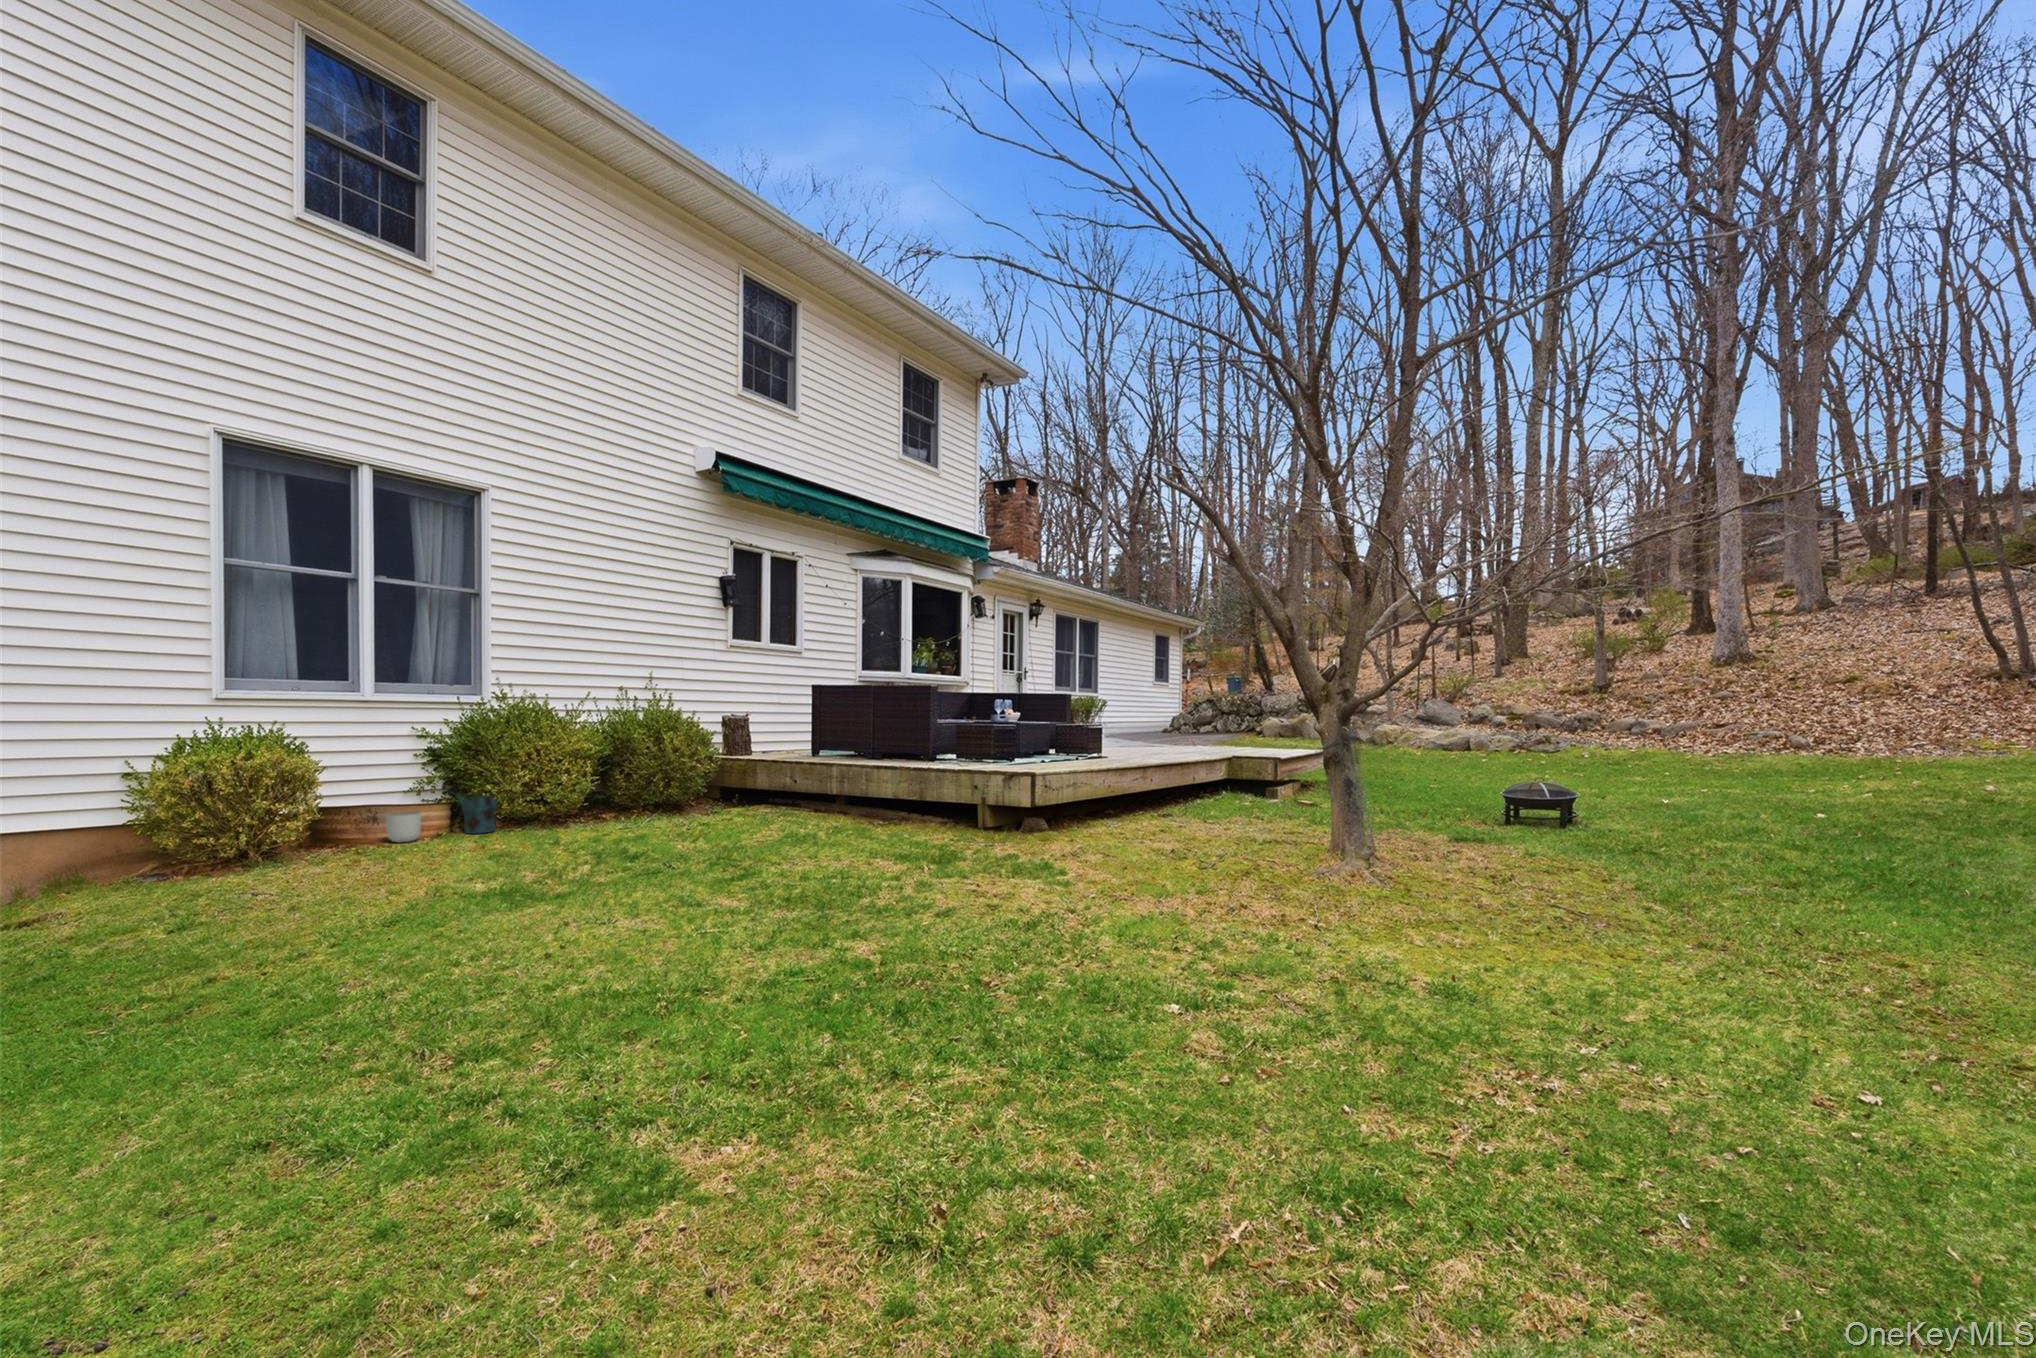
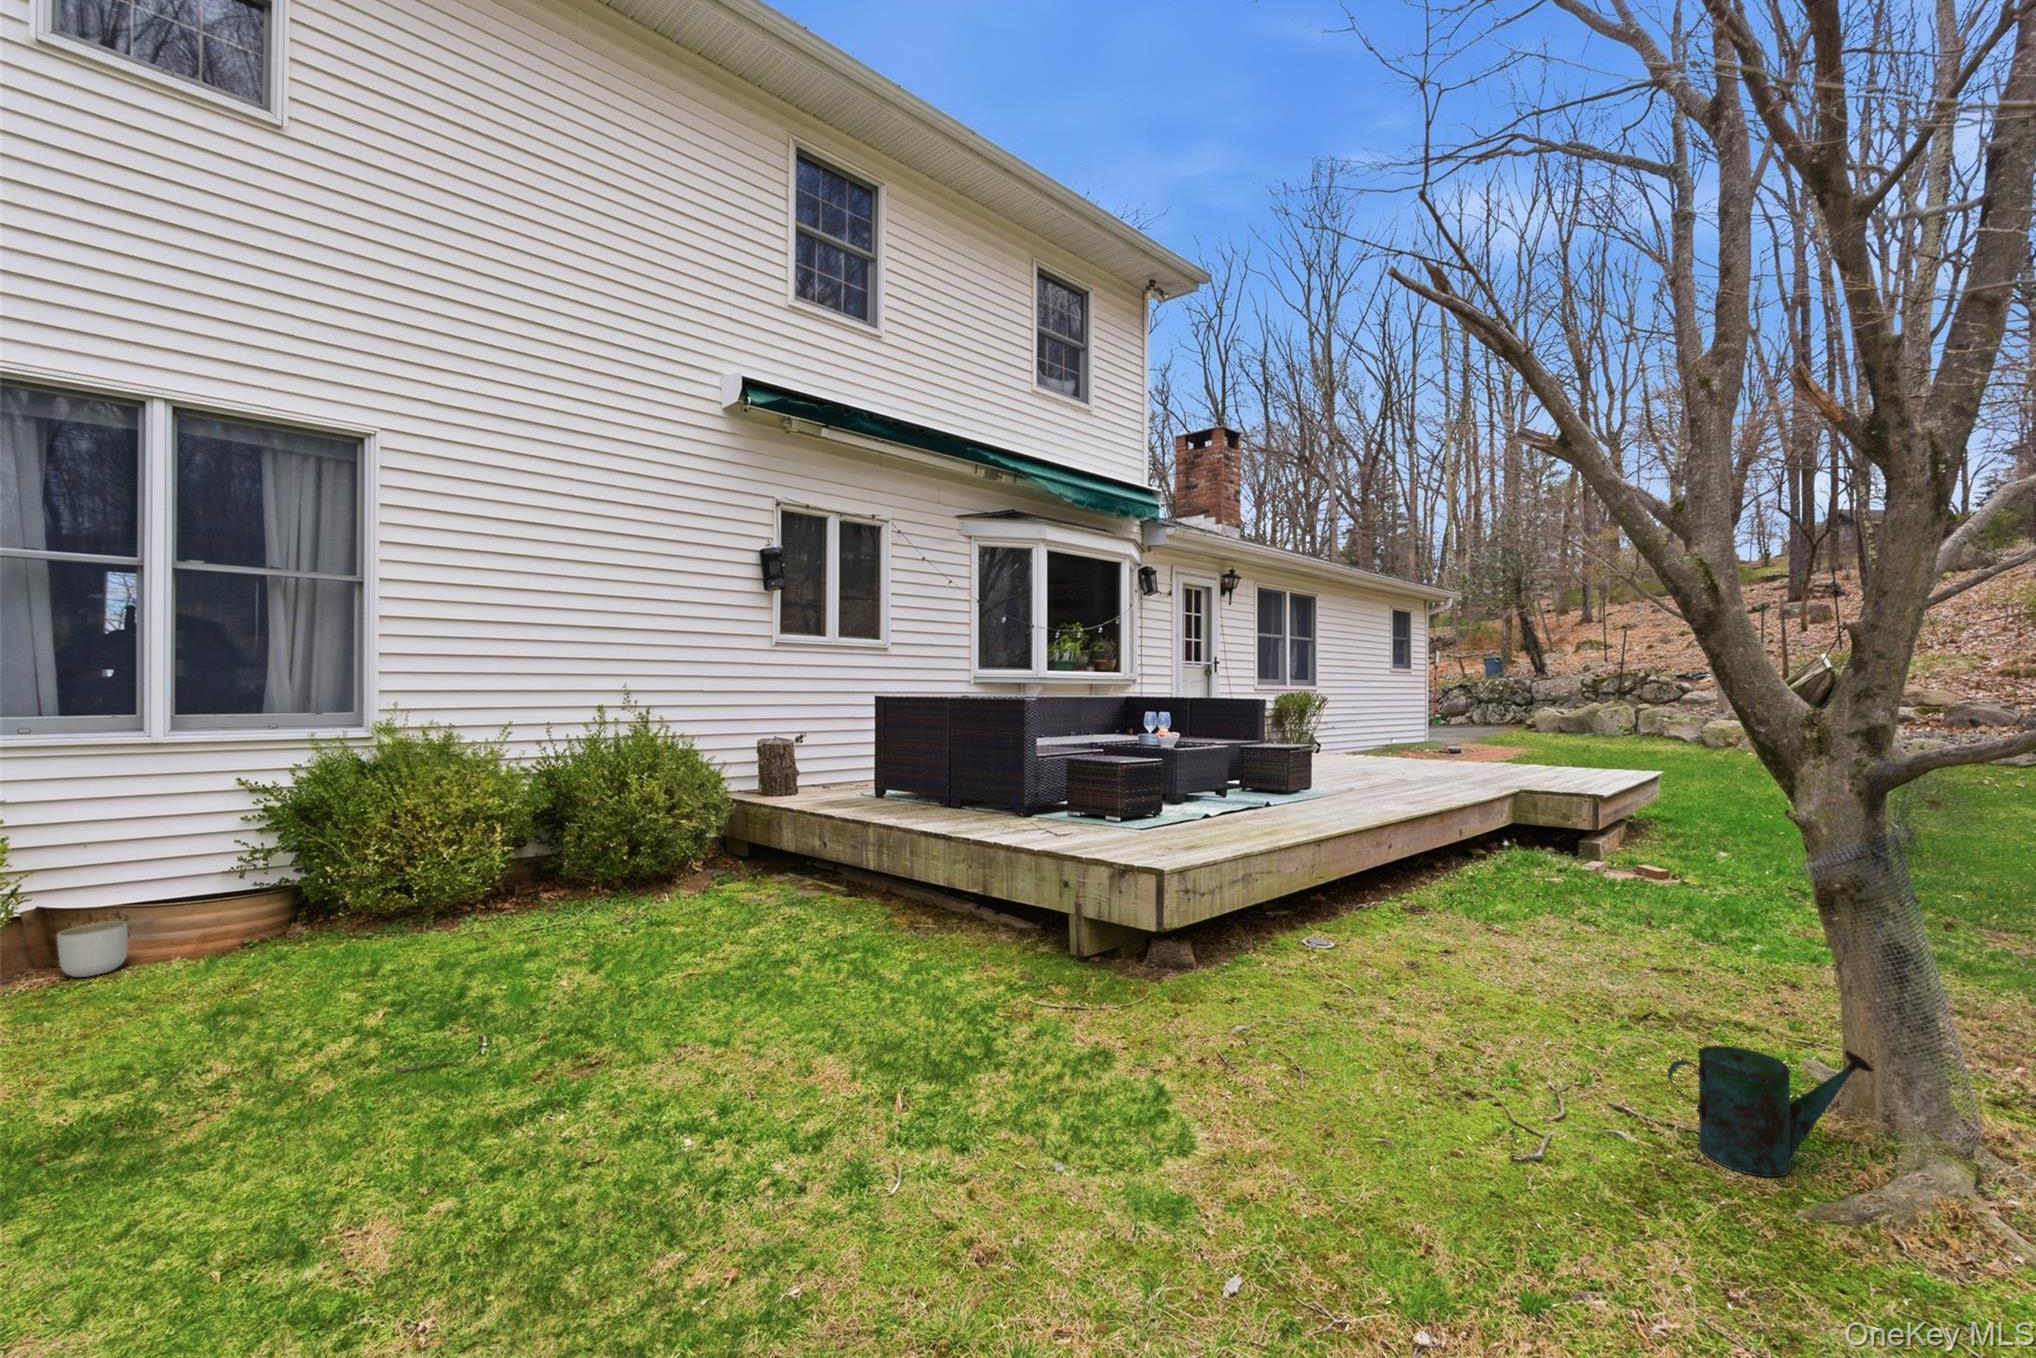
watering can: present [452,789,497,834] -> present [1668,1045,1874,1177]

